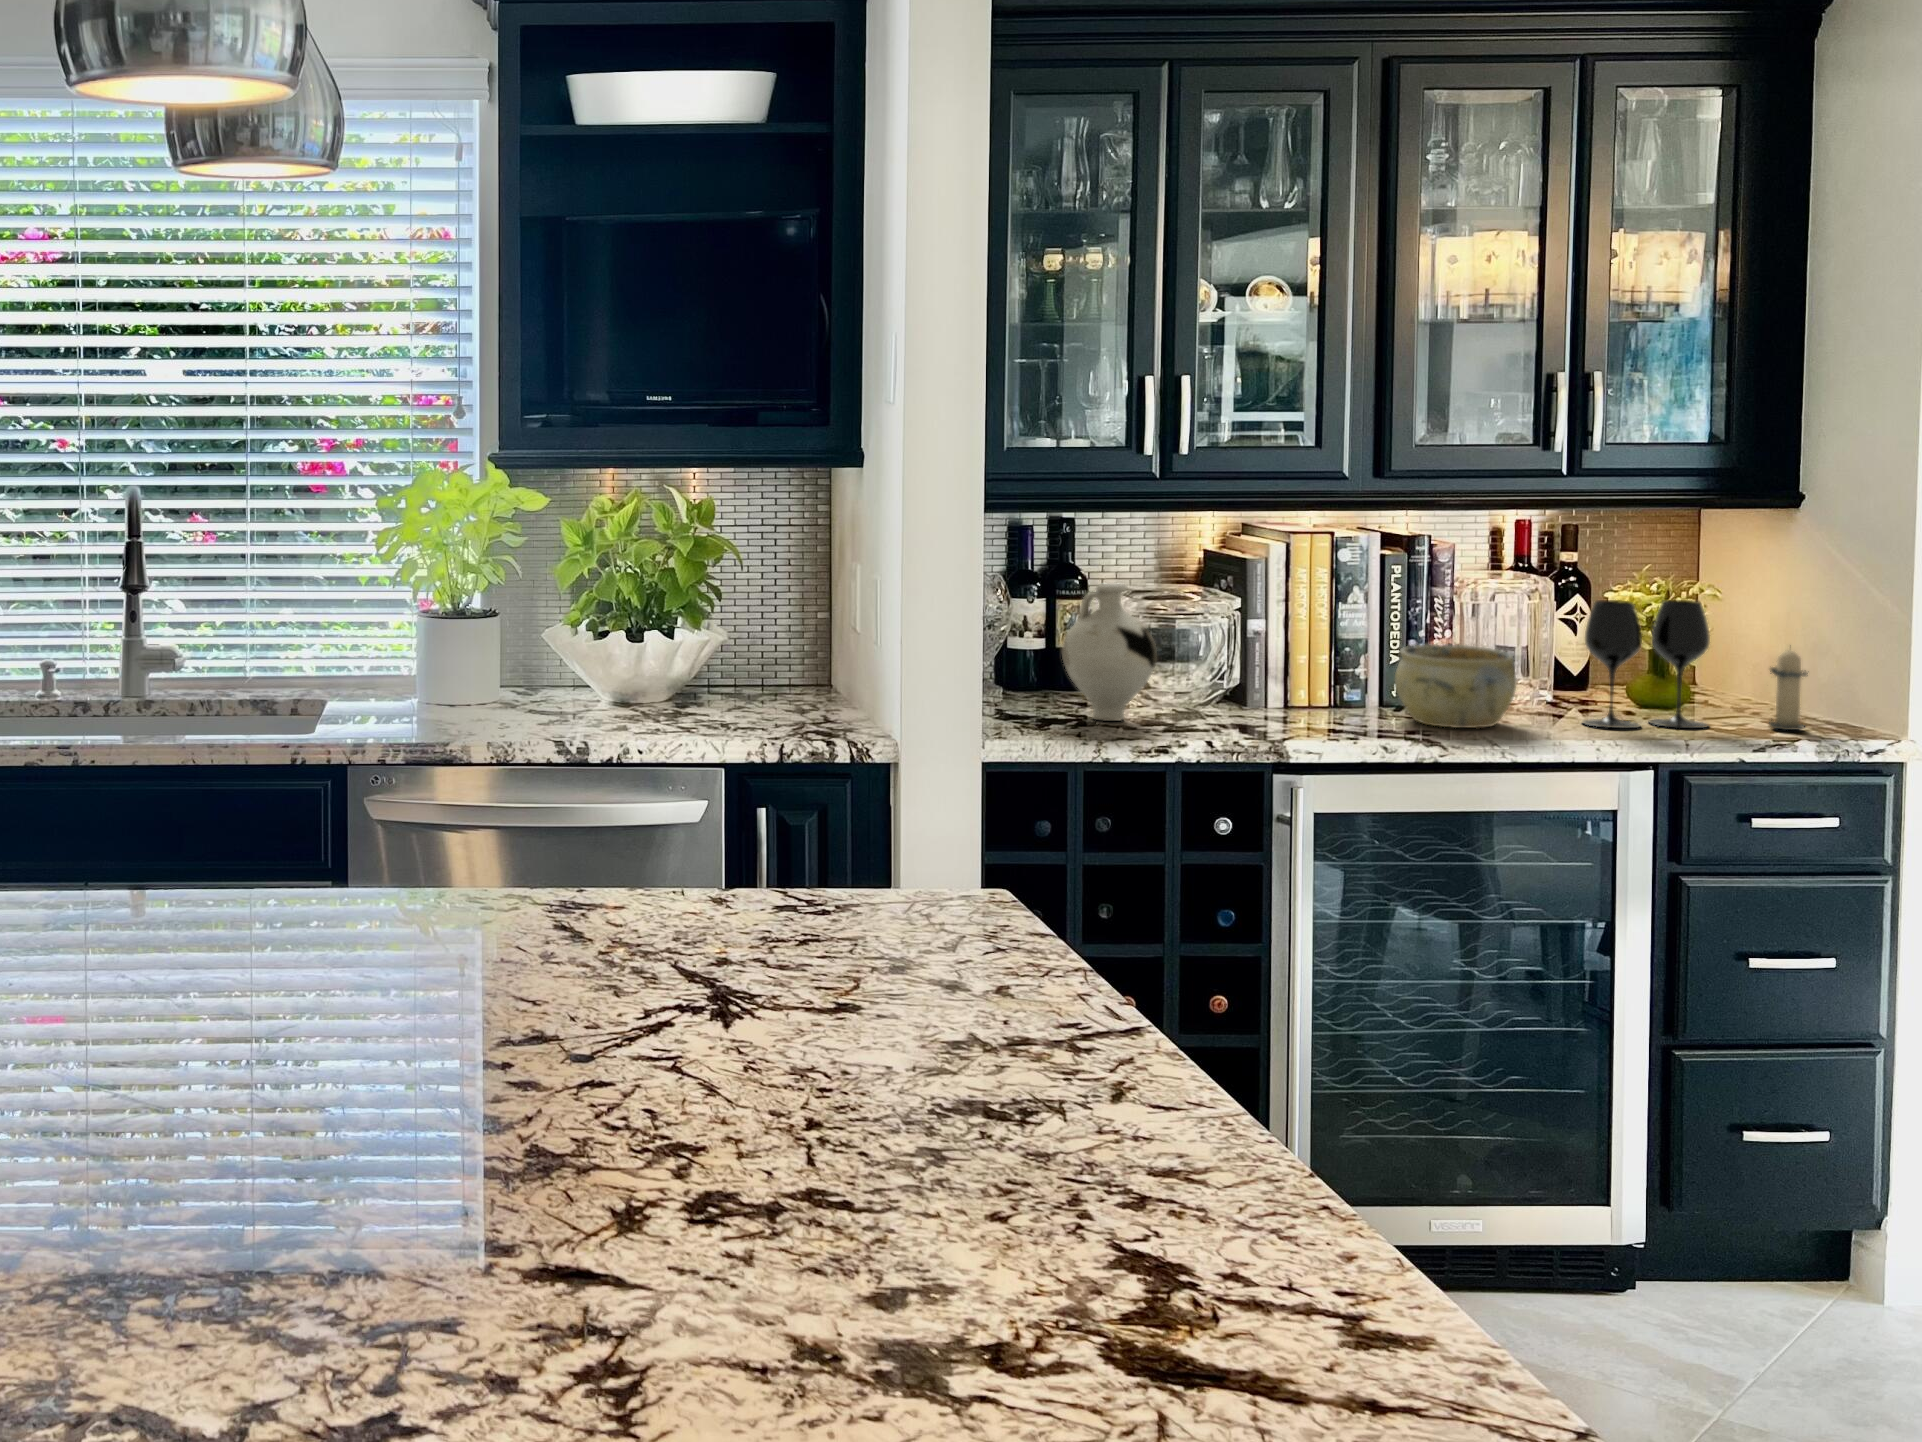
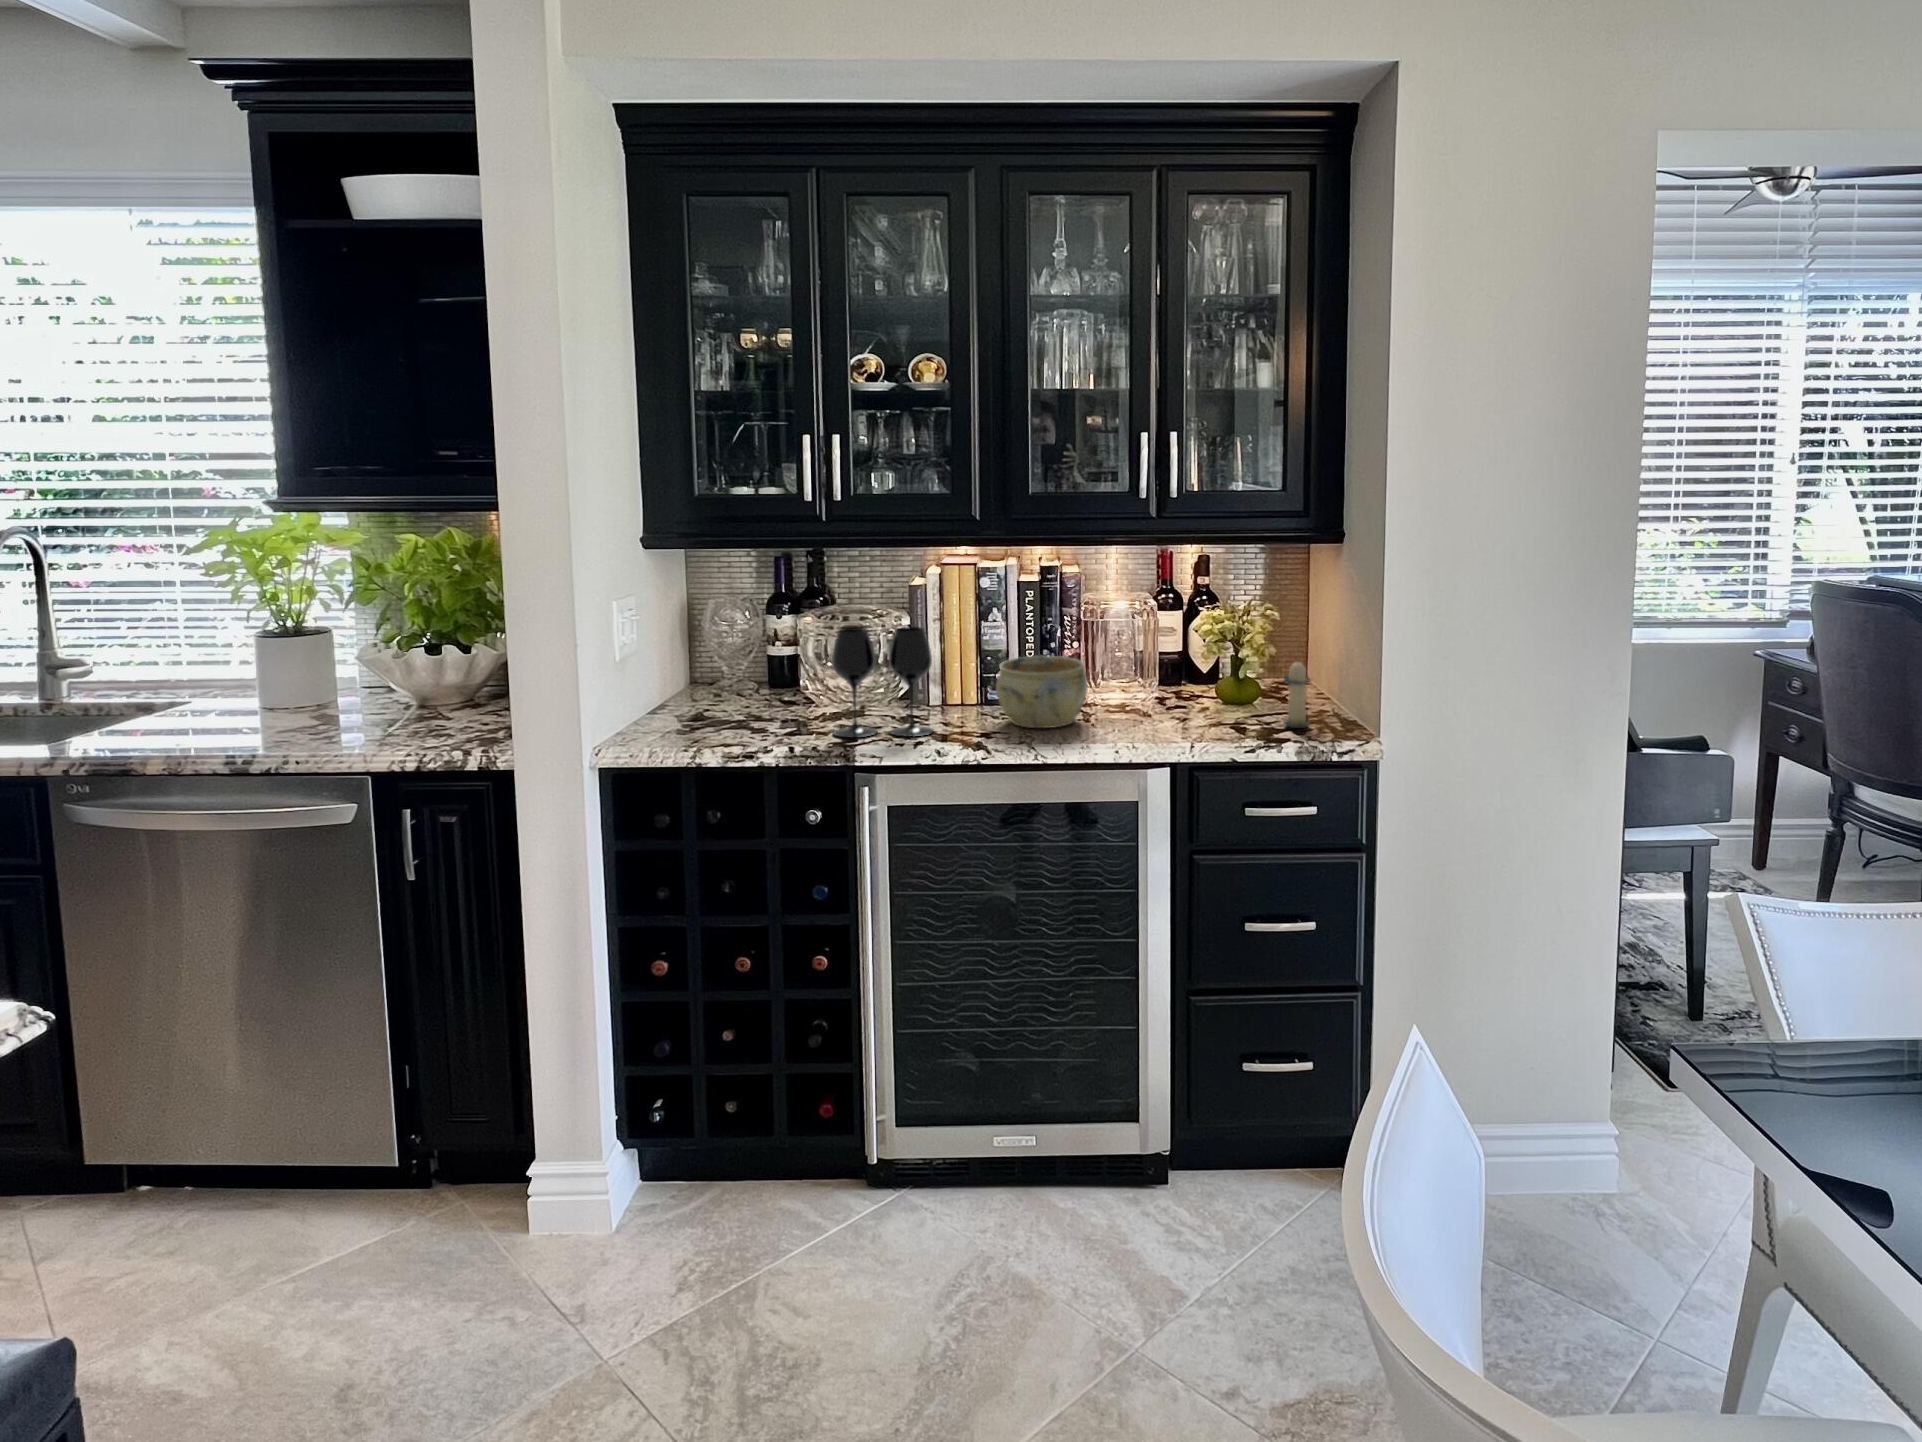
decorative vase: present [1062,583,1157,721] -> none [728,608,806,723]
wine glass: present [1582,600,1710,728] -> present [832,627,934,737]

